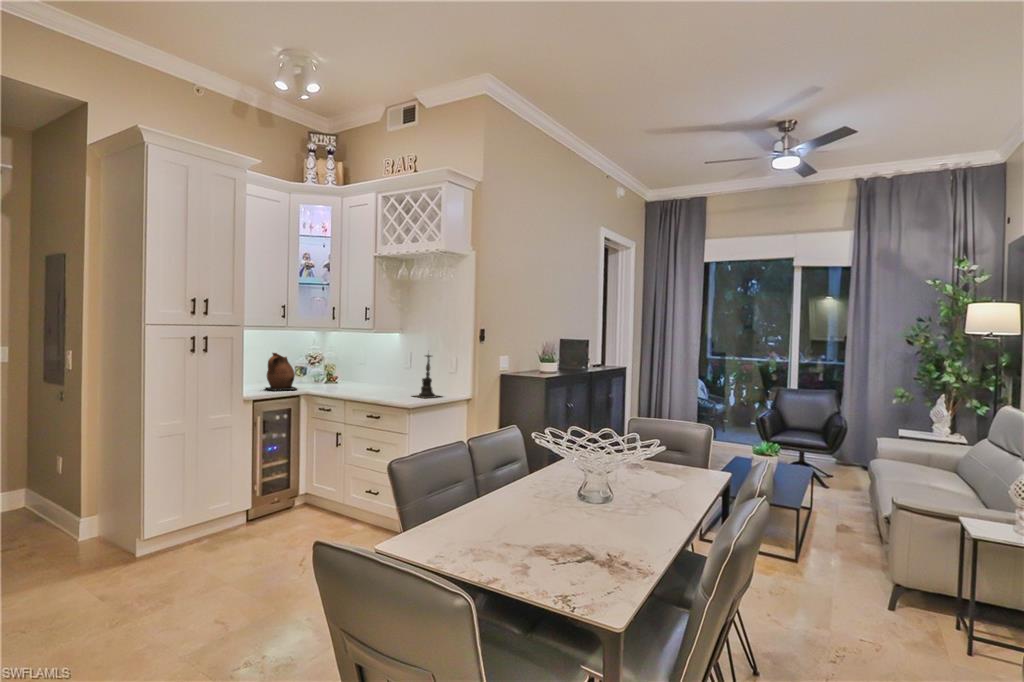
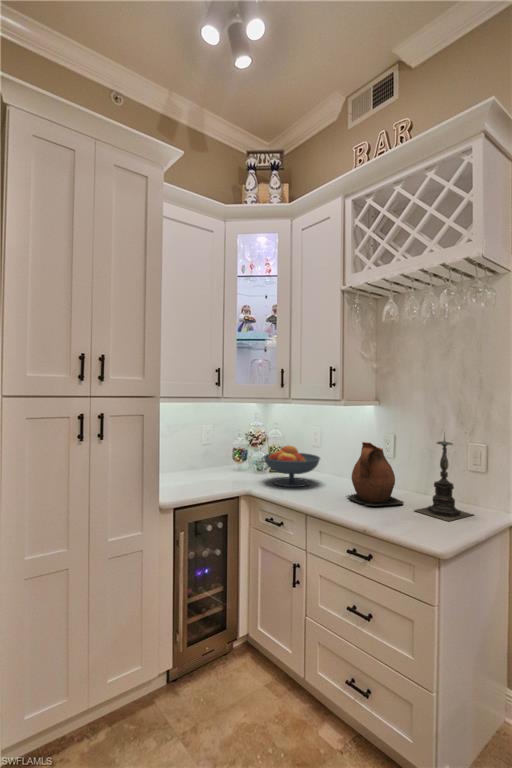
ceramic pitcher: present [266,353,297,390] -> present [348,442,404,506]
fruit bowl: none [319,362,361,390] -> present [264,446,320,487]

